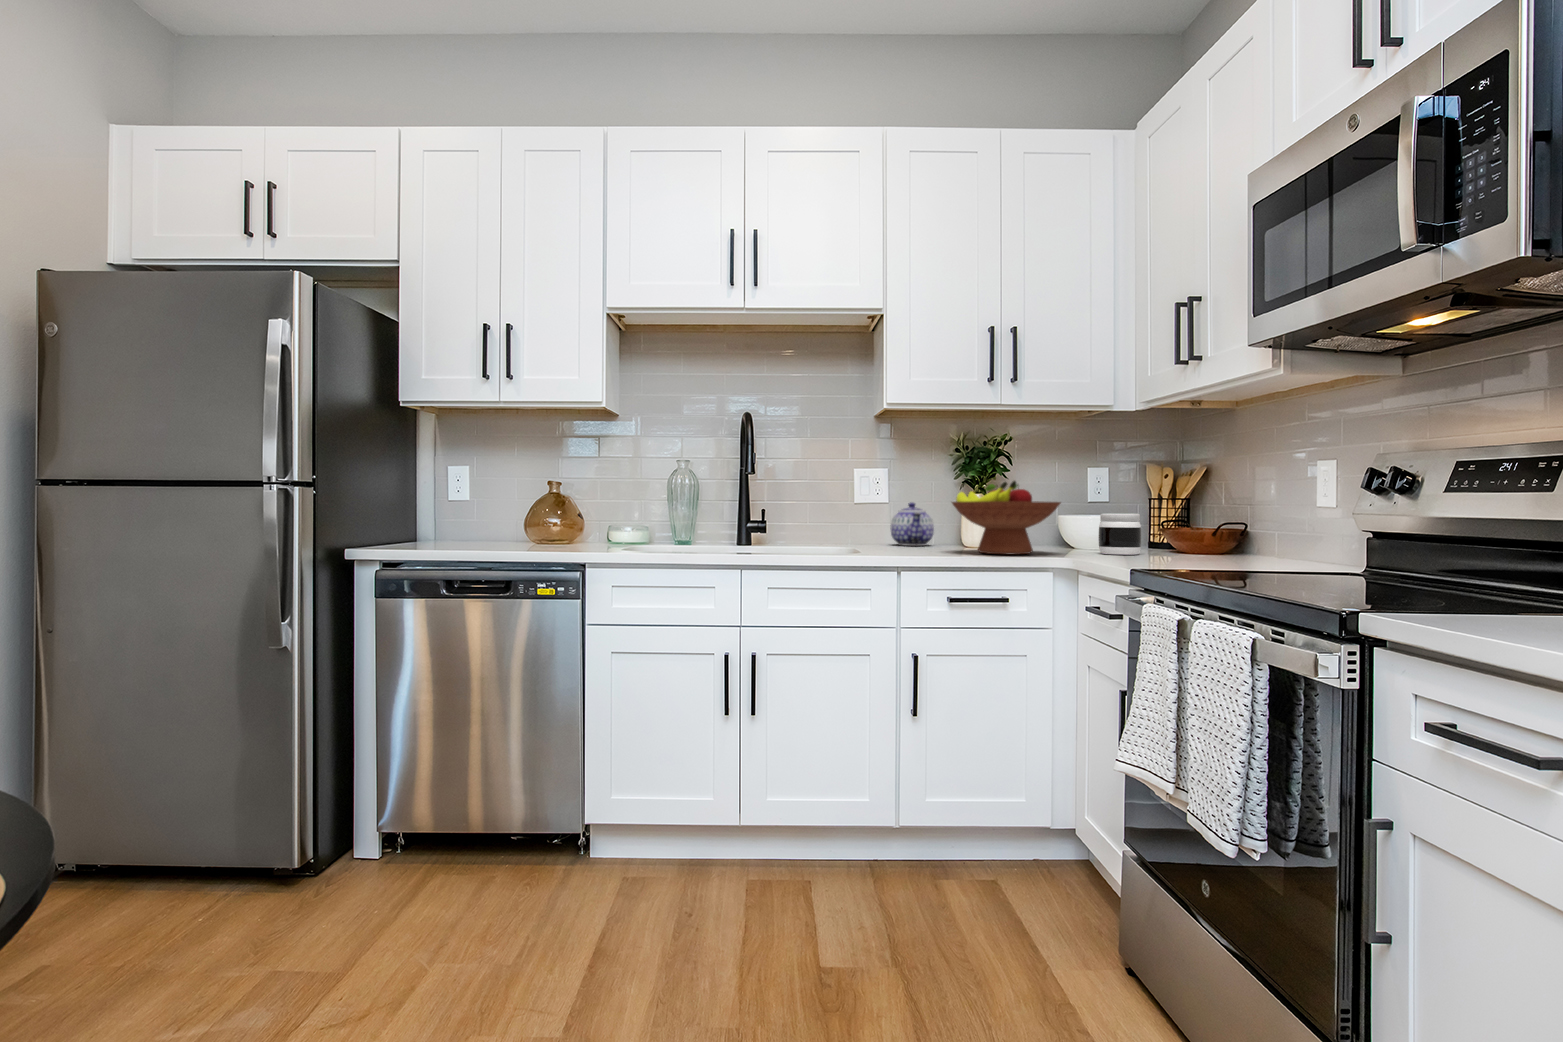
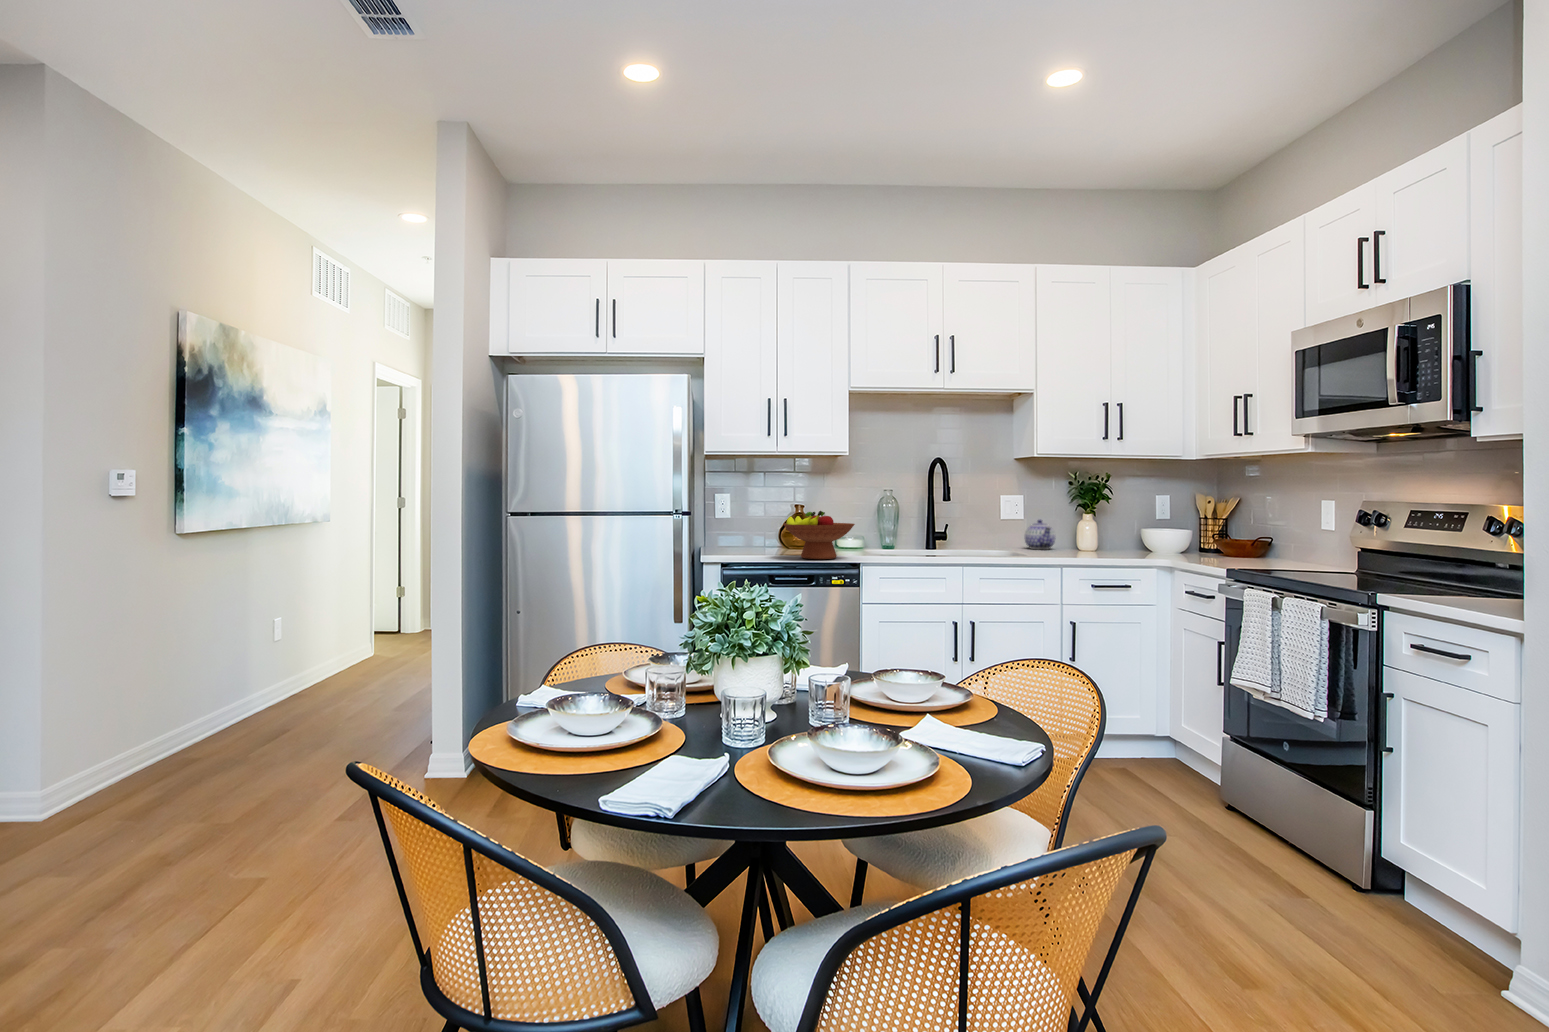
fruit bowl: present [952,481,1061,554] -> present [783,511,855,559]
jar: present [1099,513,1141,555] -> none [1179,529,1207,556]

